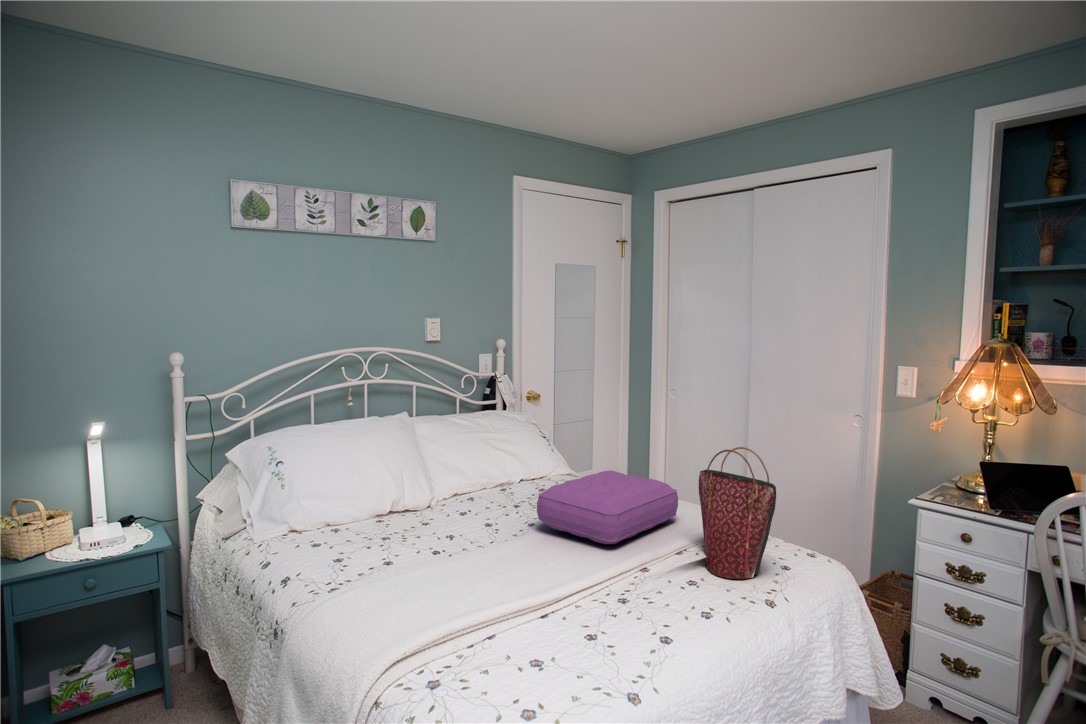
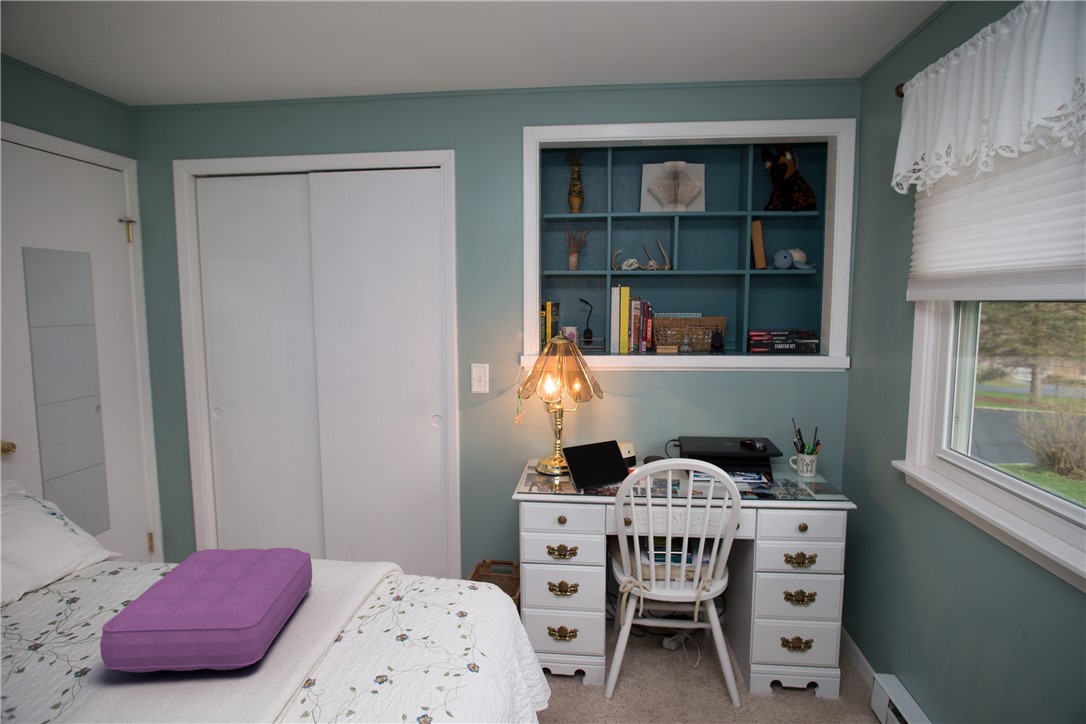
handbag: present [699,447,776,579] -> none [359,490,460,654]

